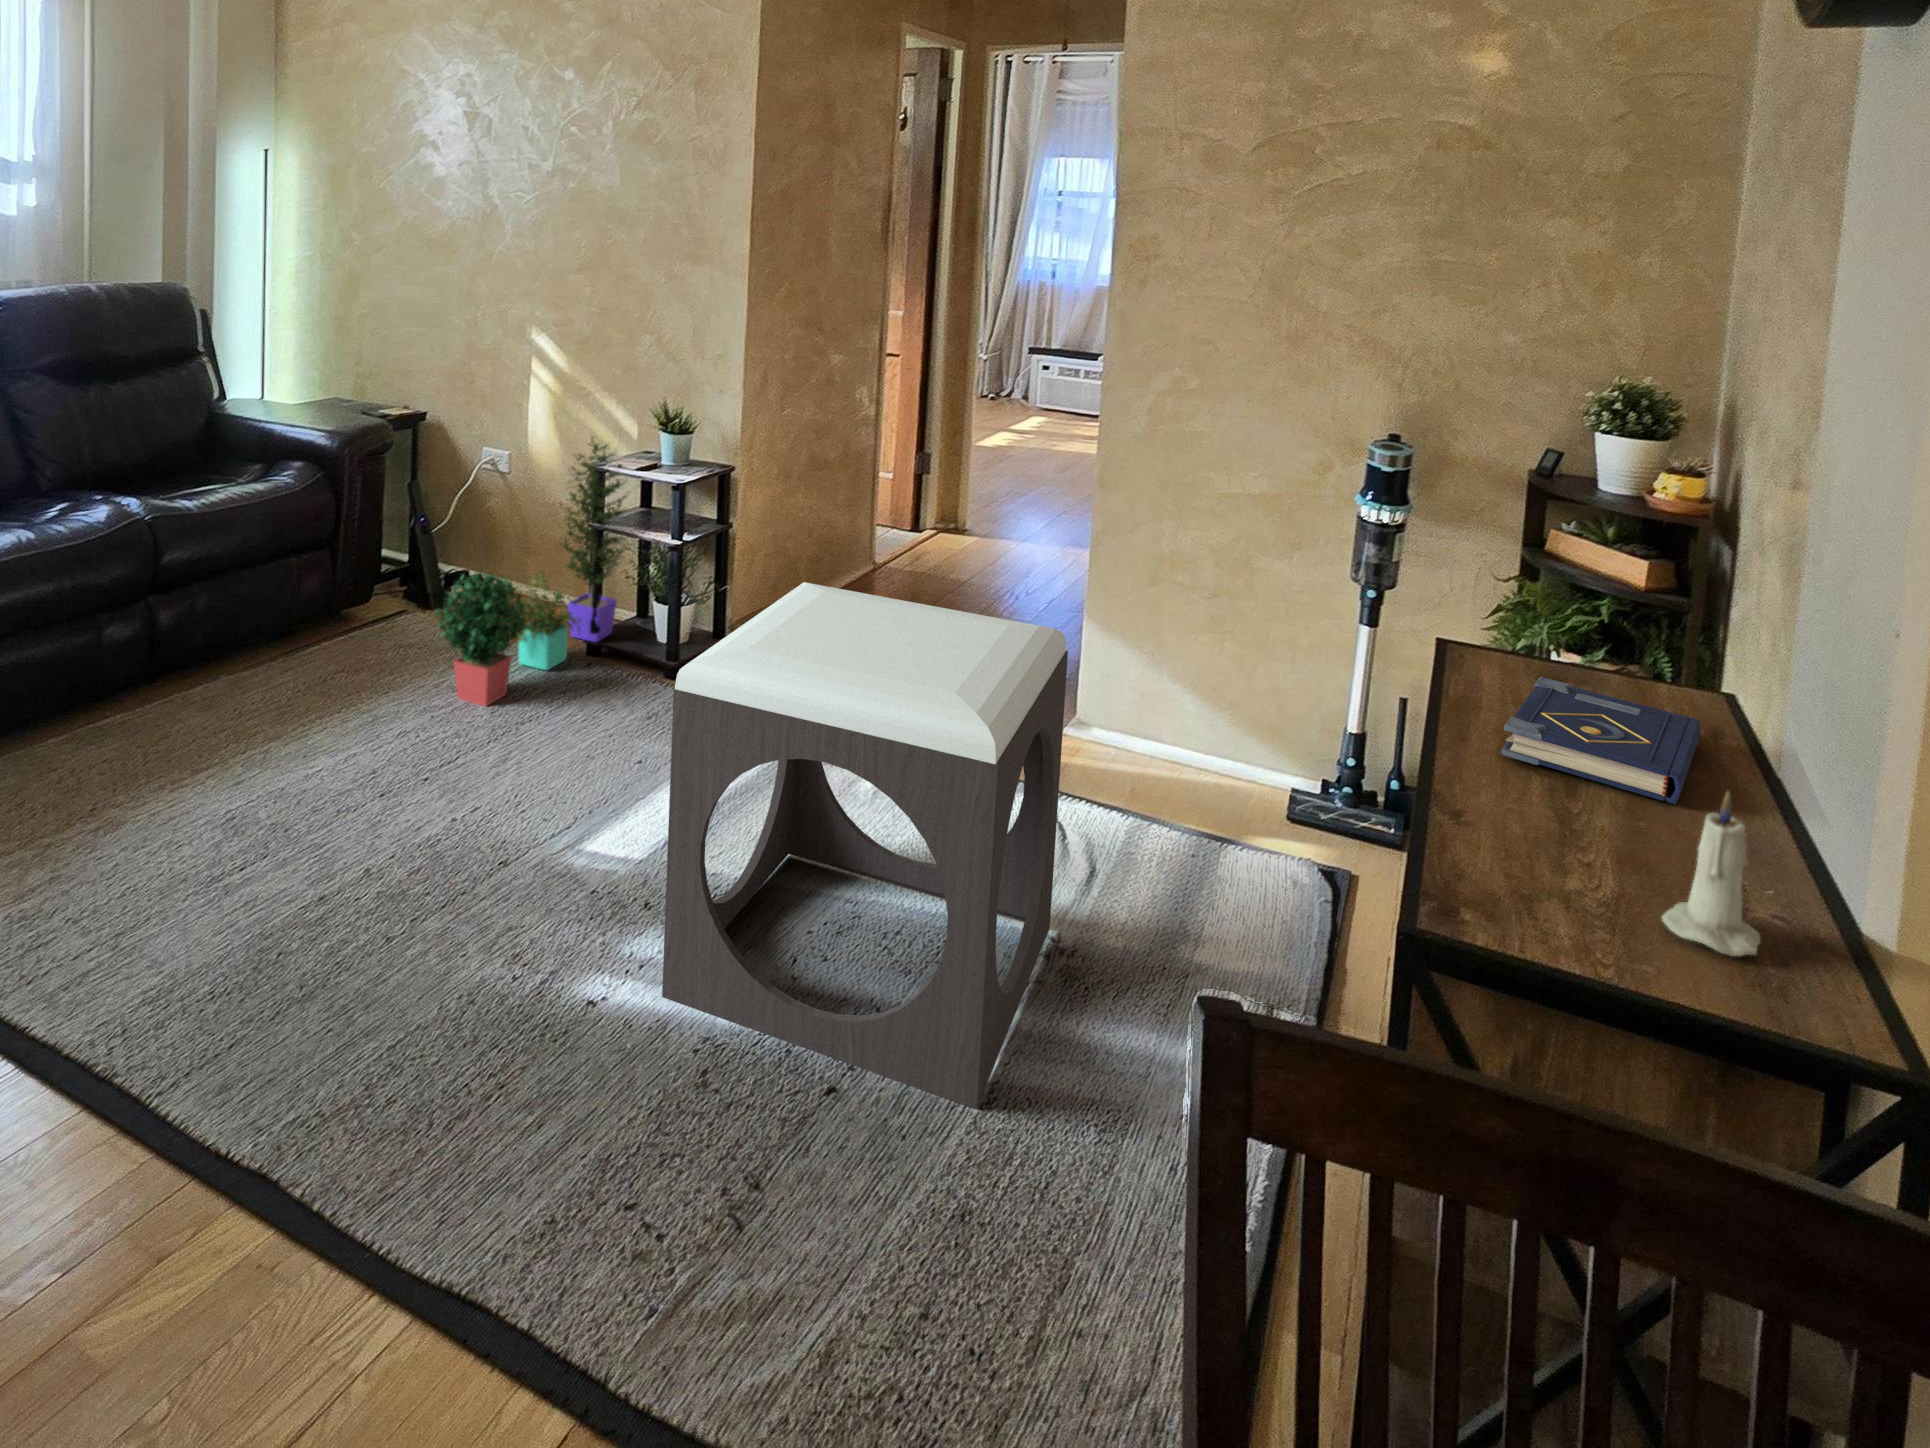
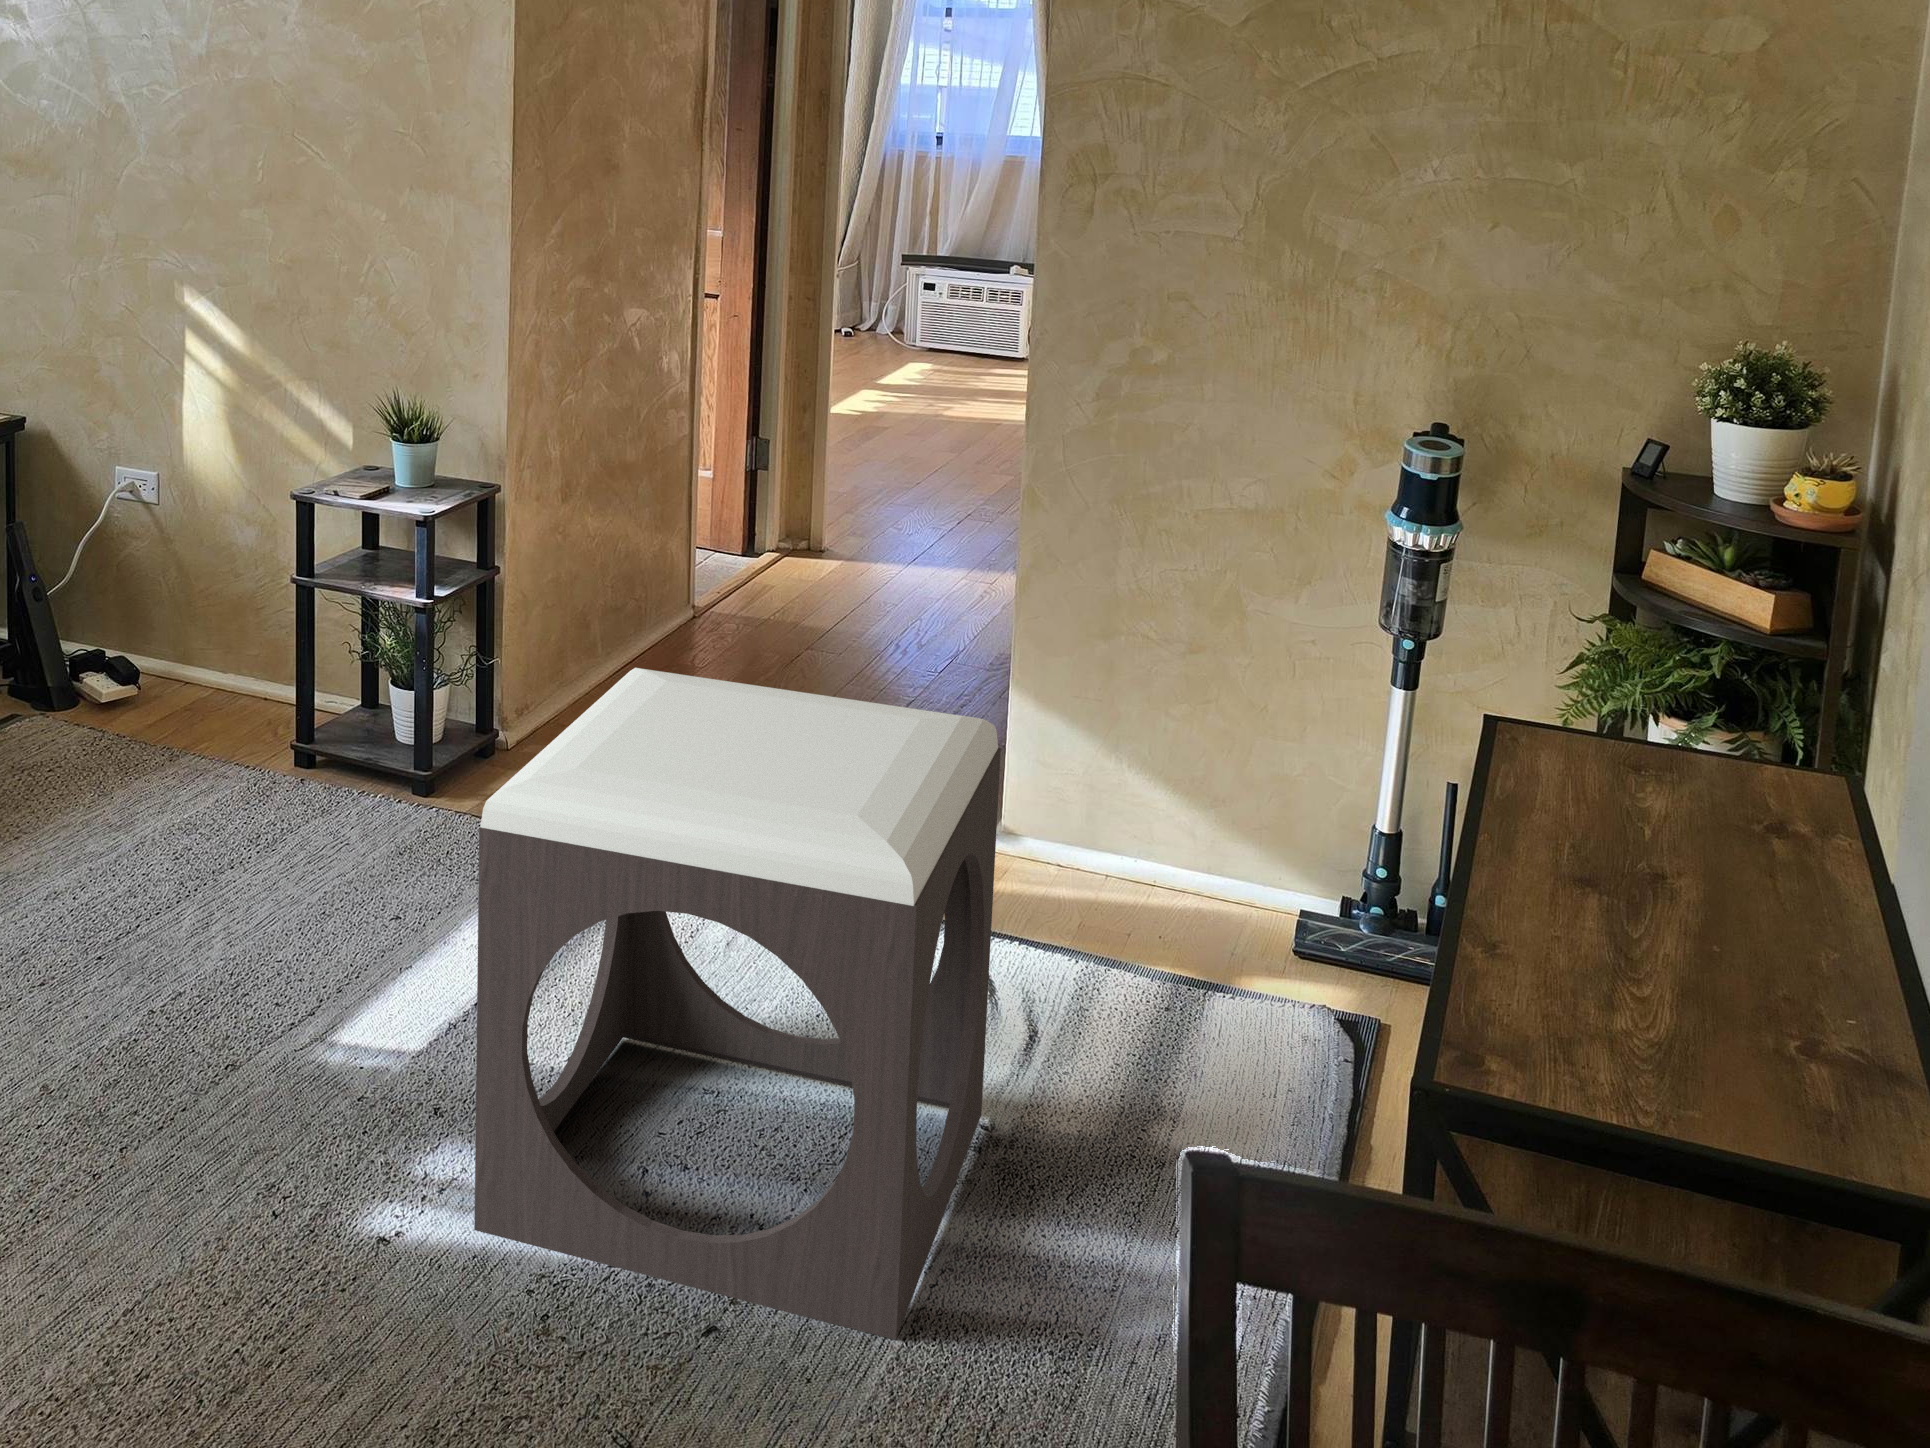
potted plant: present [435,437,628,706] -> none [79,448,360,855]
book: present [1501,677,1701,804] -> none [1537,764,1781,915]
candle: present [1662,792,1760,956] -> none [1689,898,1794,1083]

